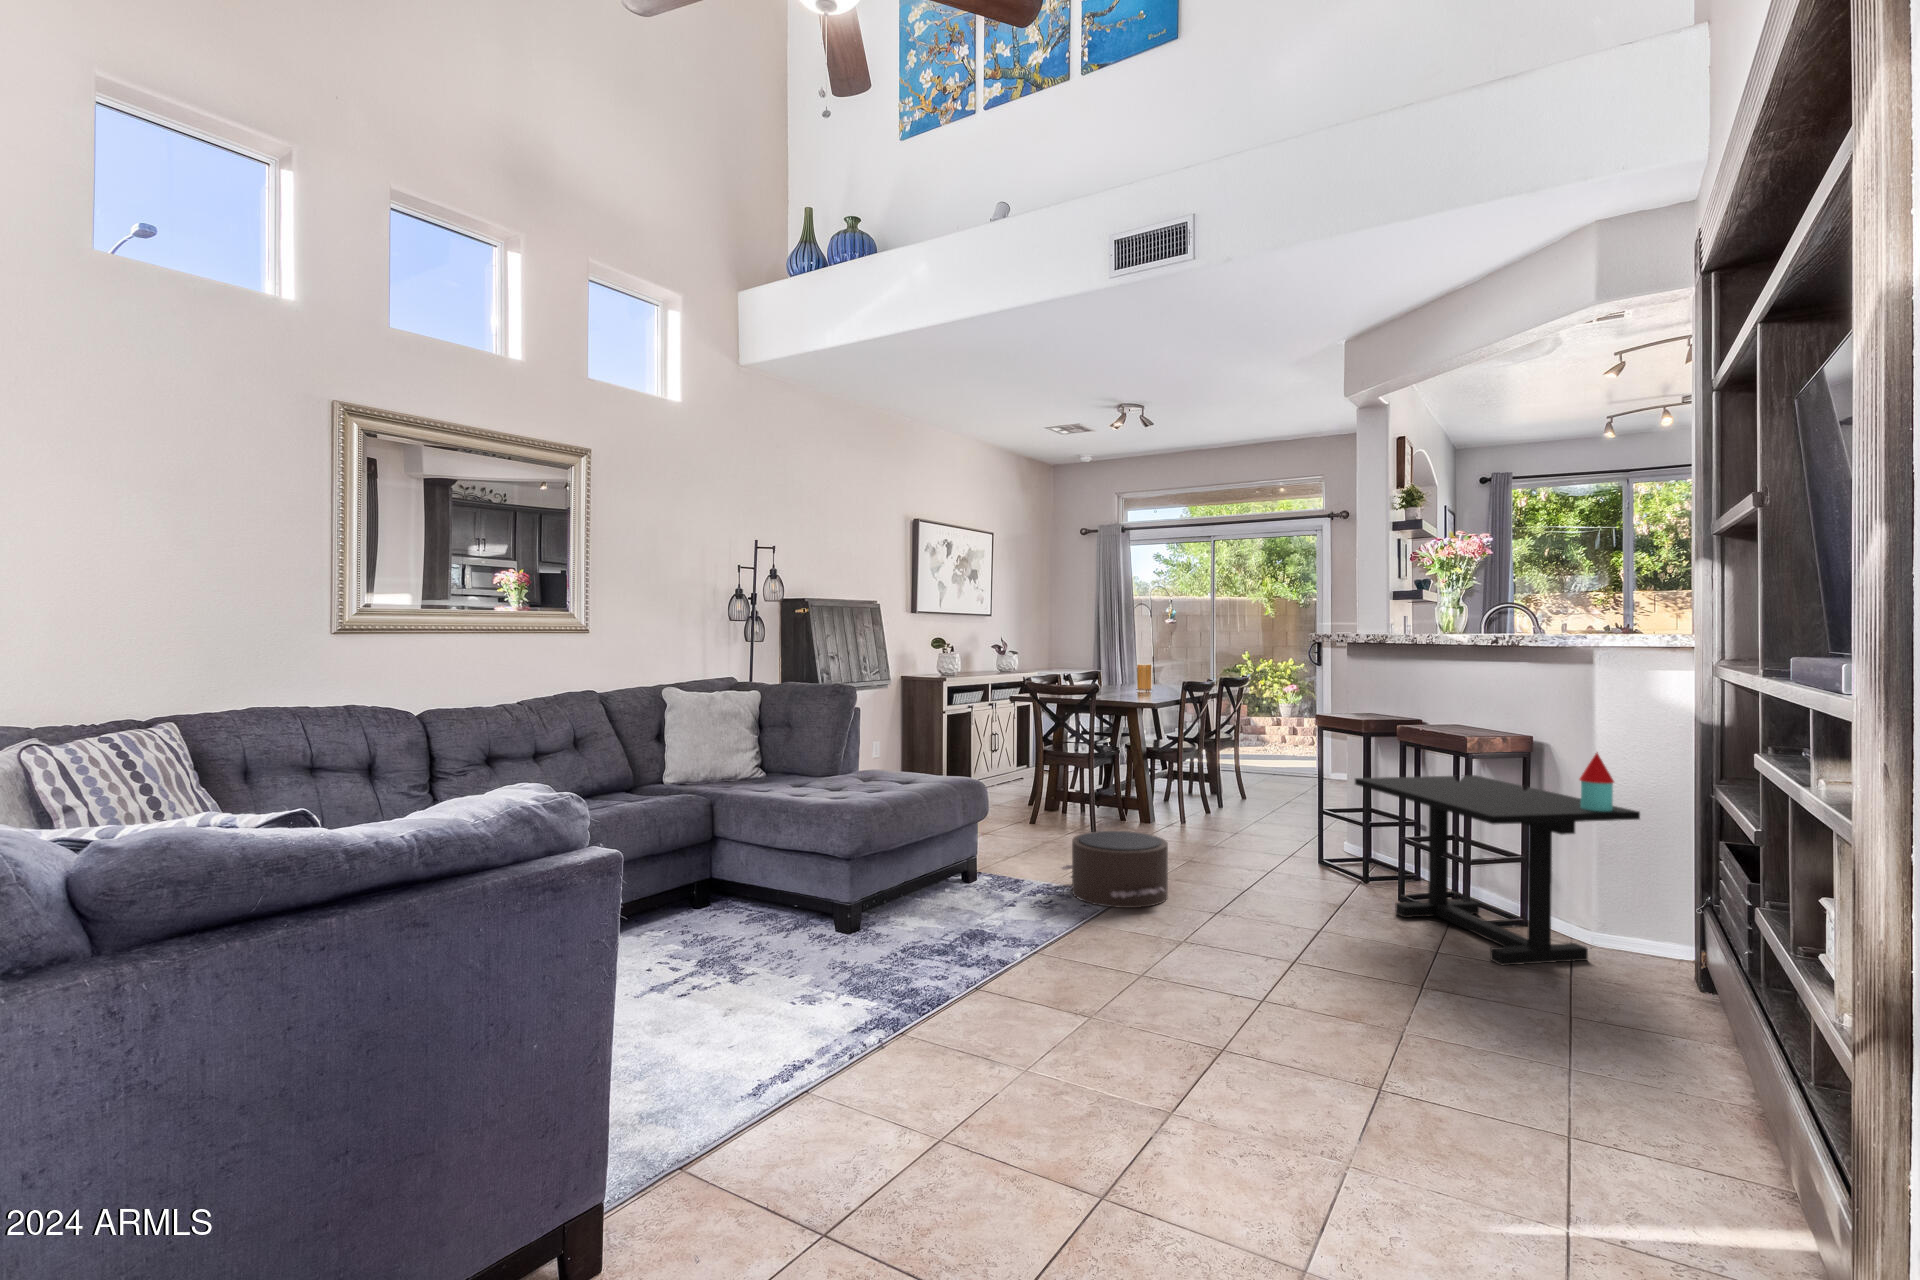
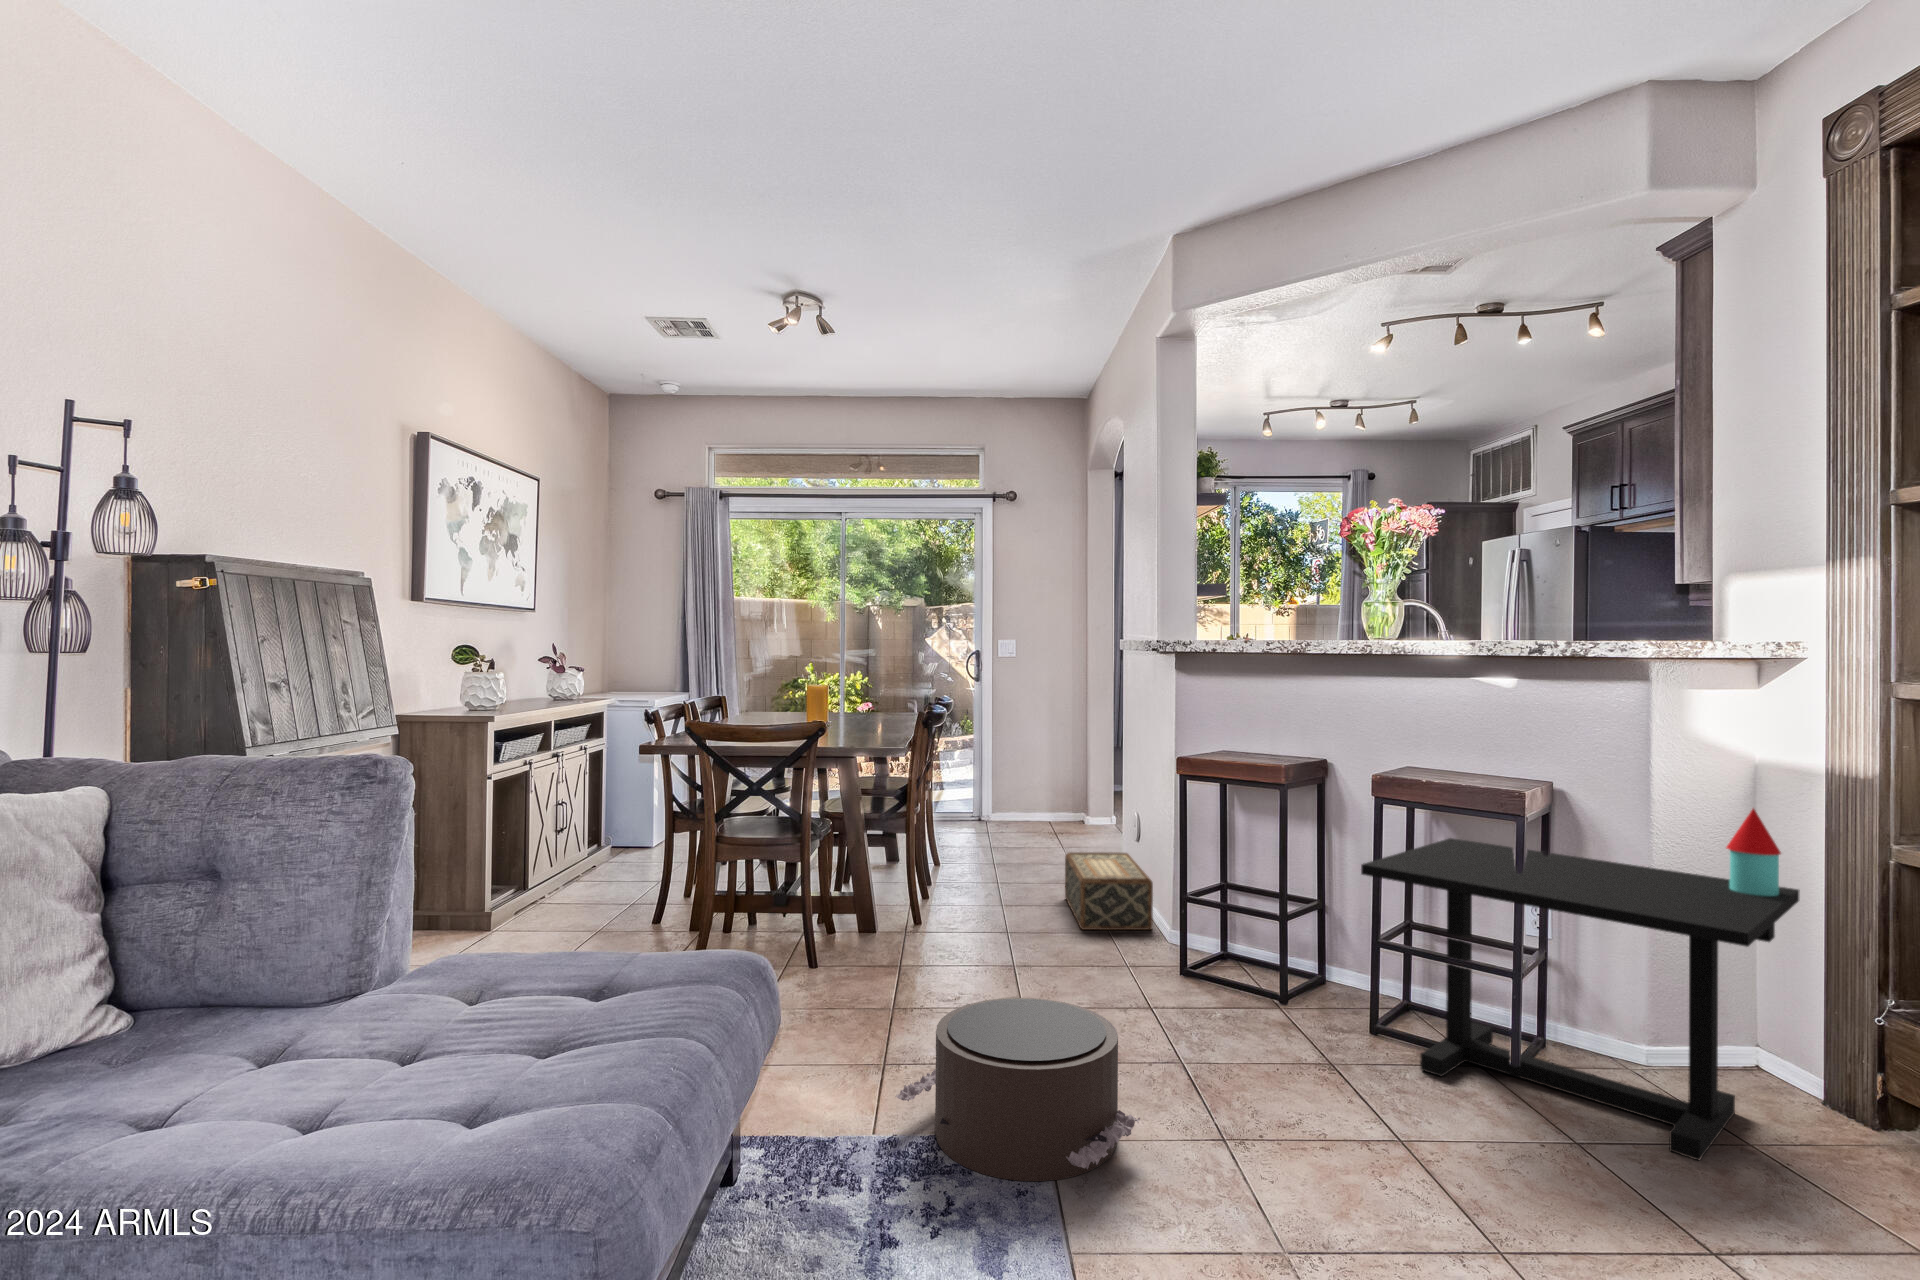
woven basket: none [1287,789,1355,842] -> present [1065,852,1153,930]

